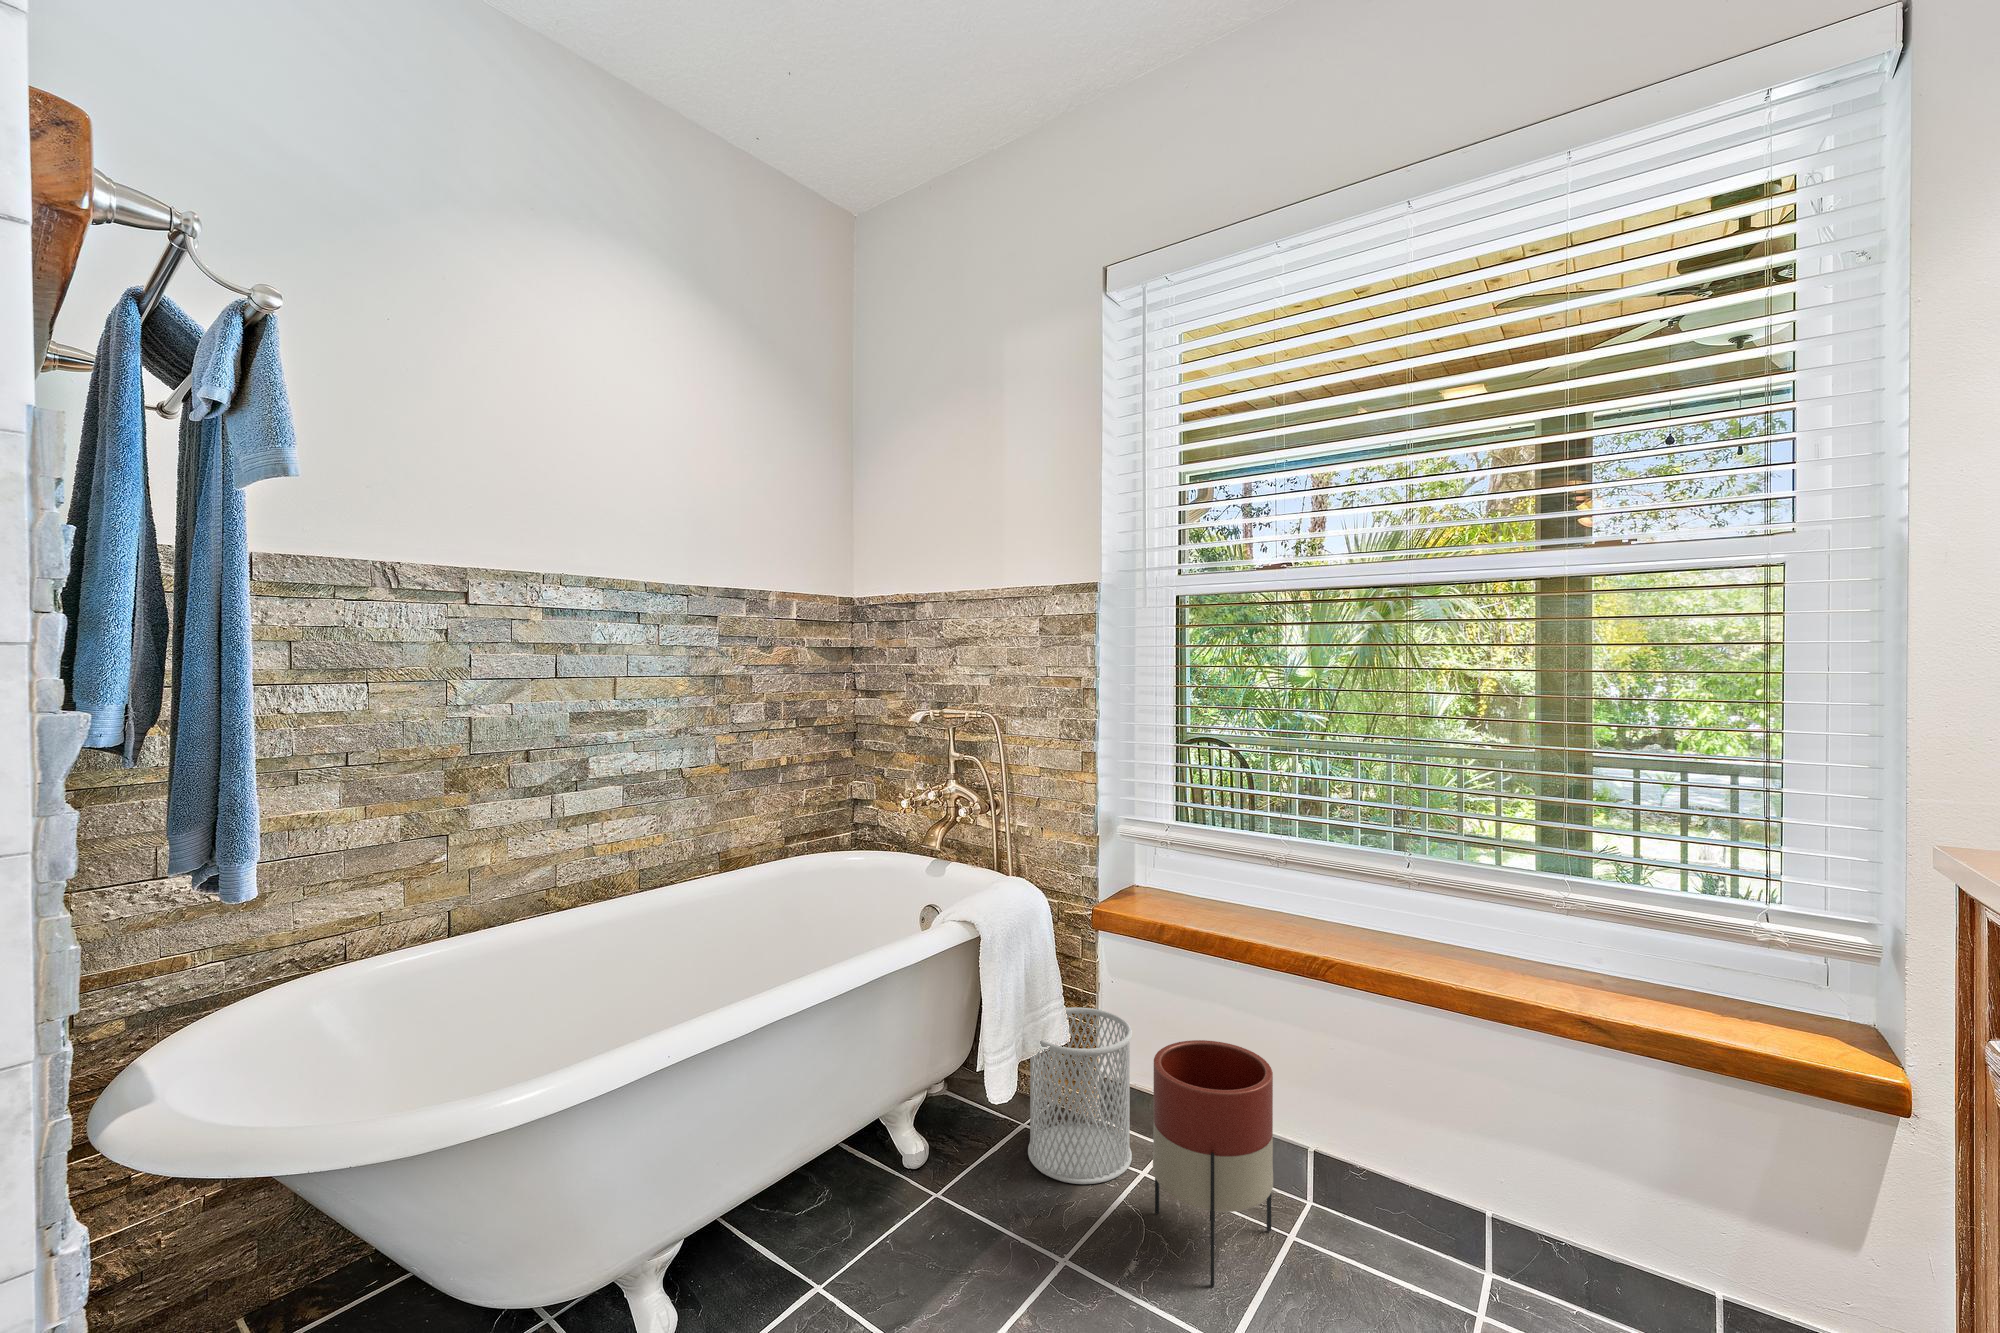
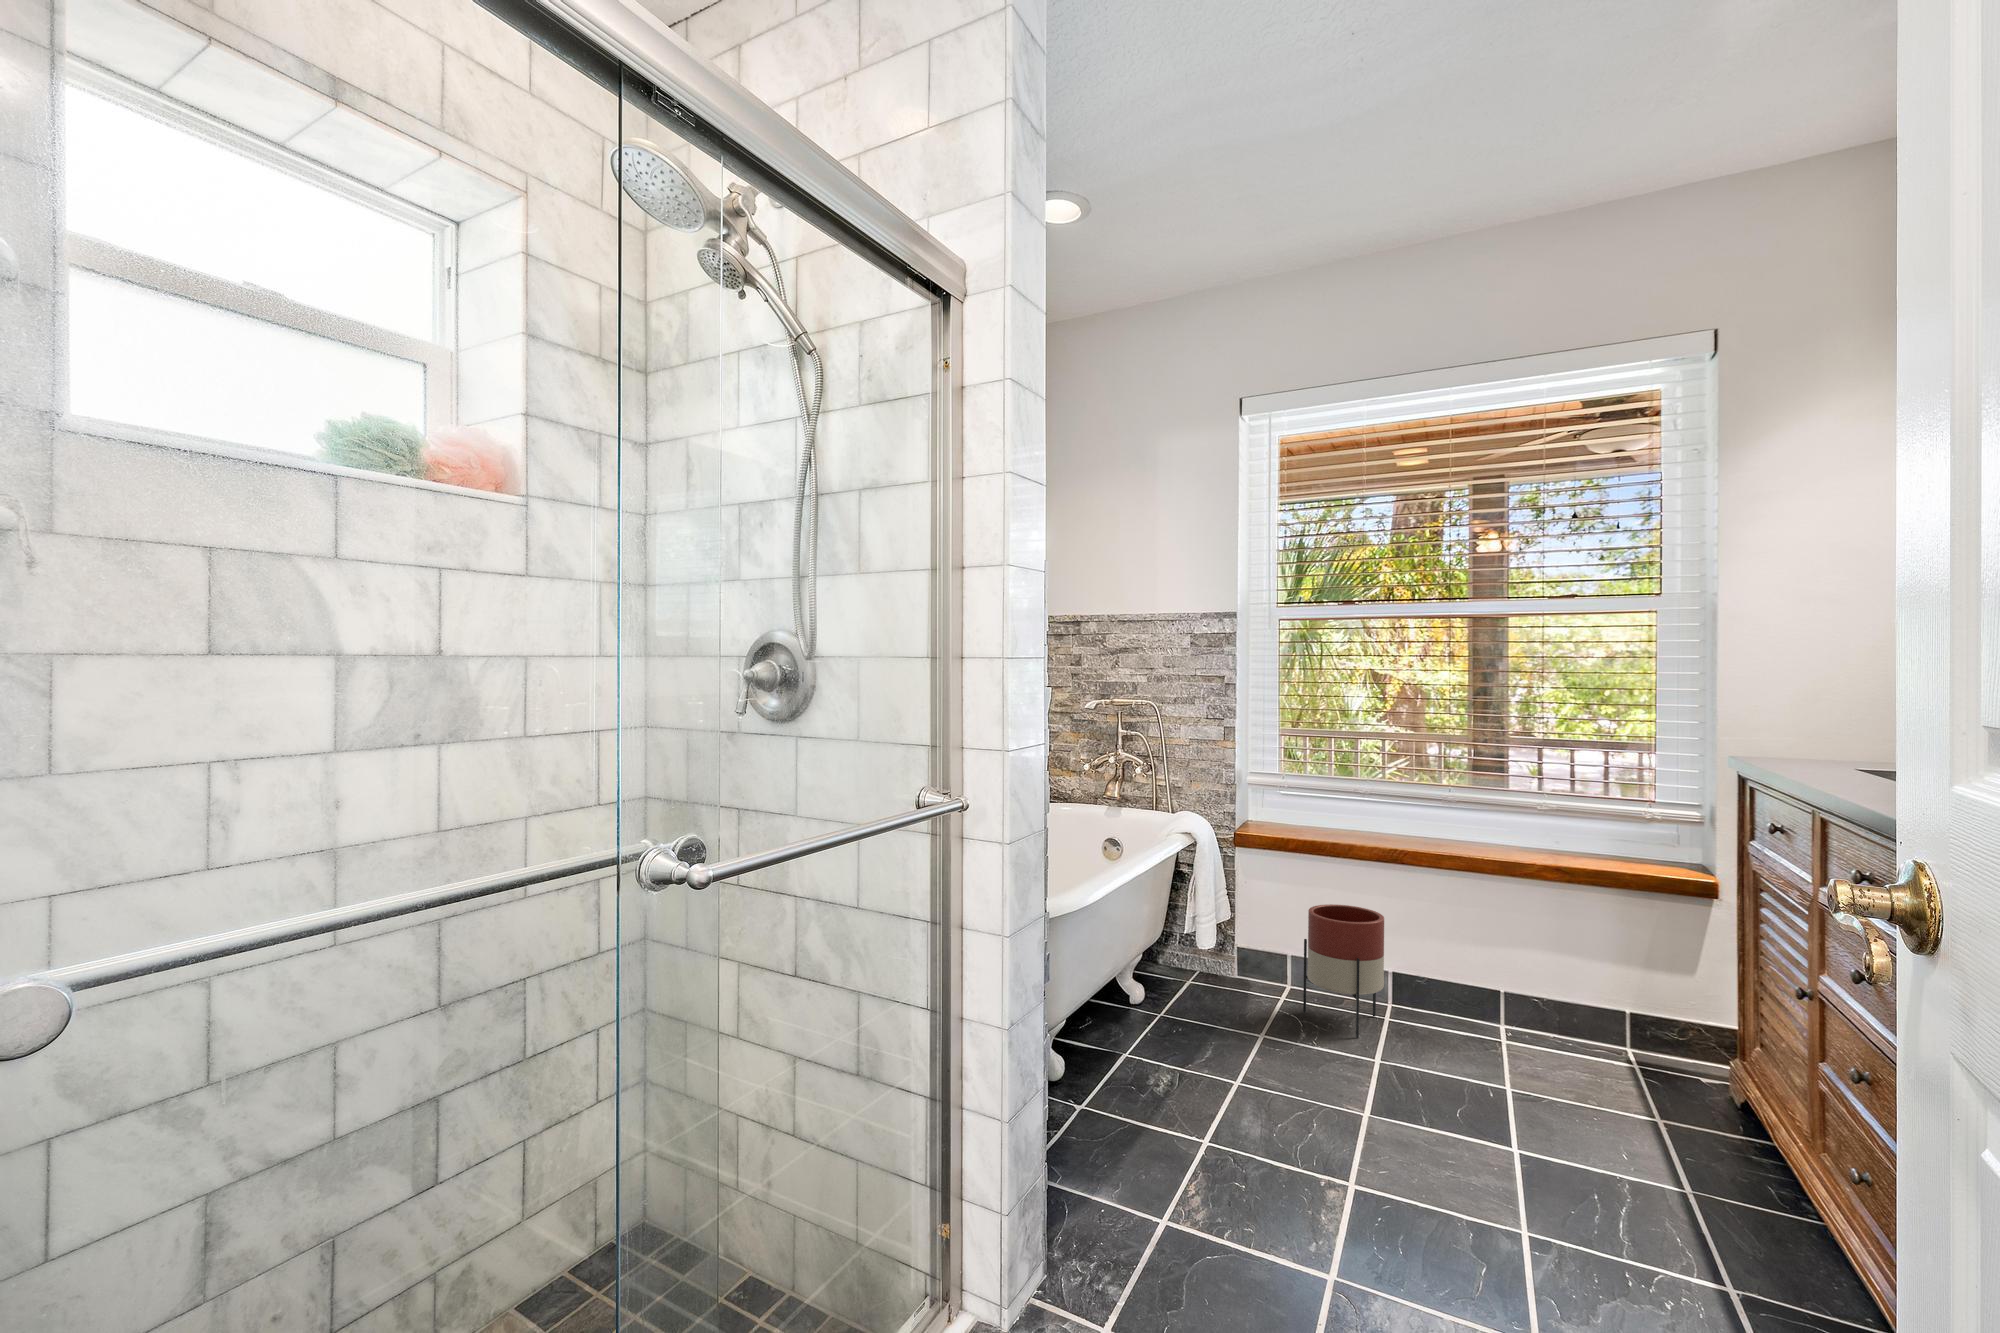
wastebasket: present [1028,1007,1132,1184] -> none [1202,899,1274,1004]

